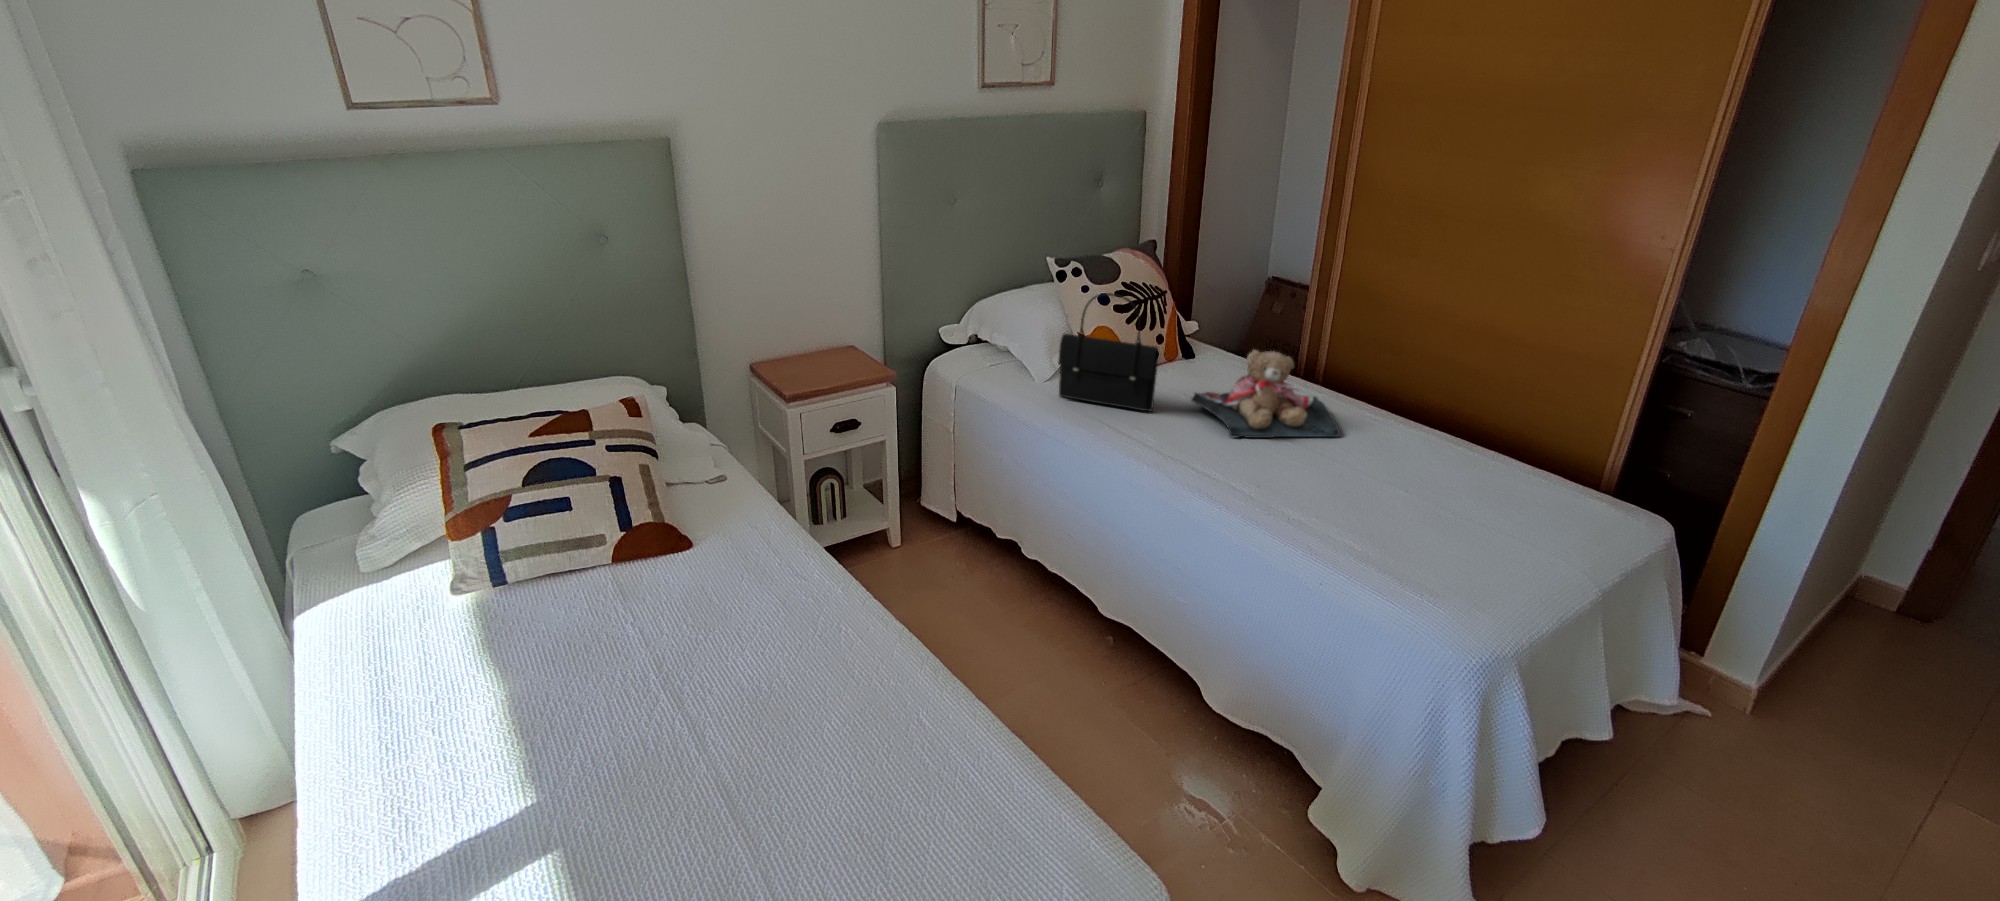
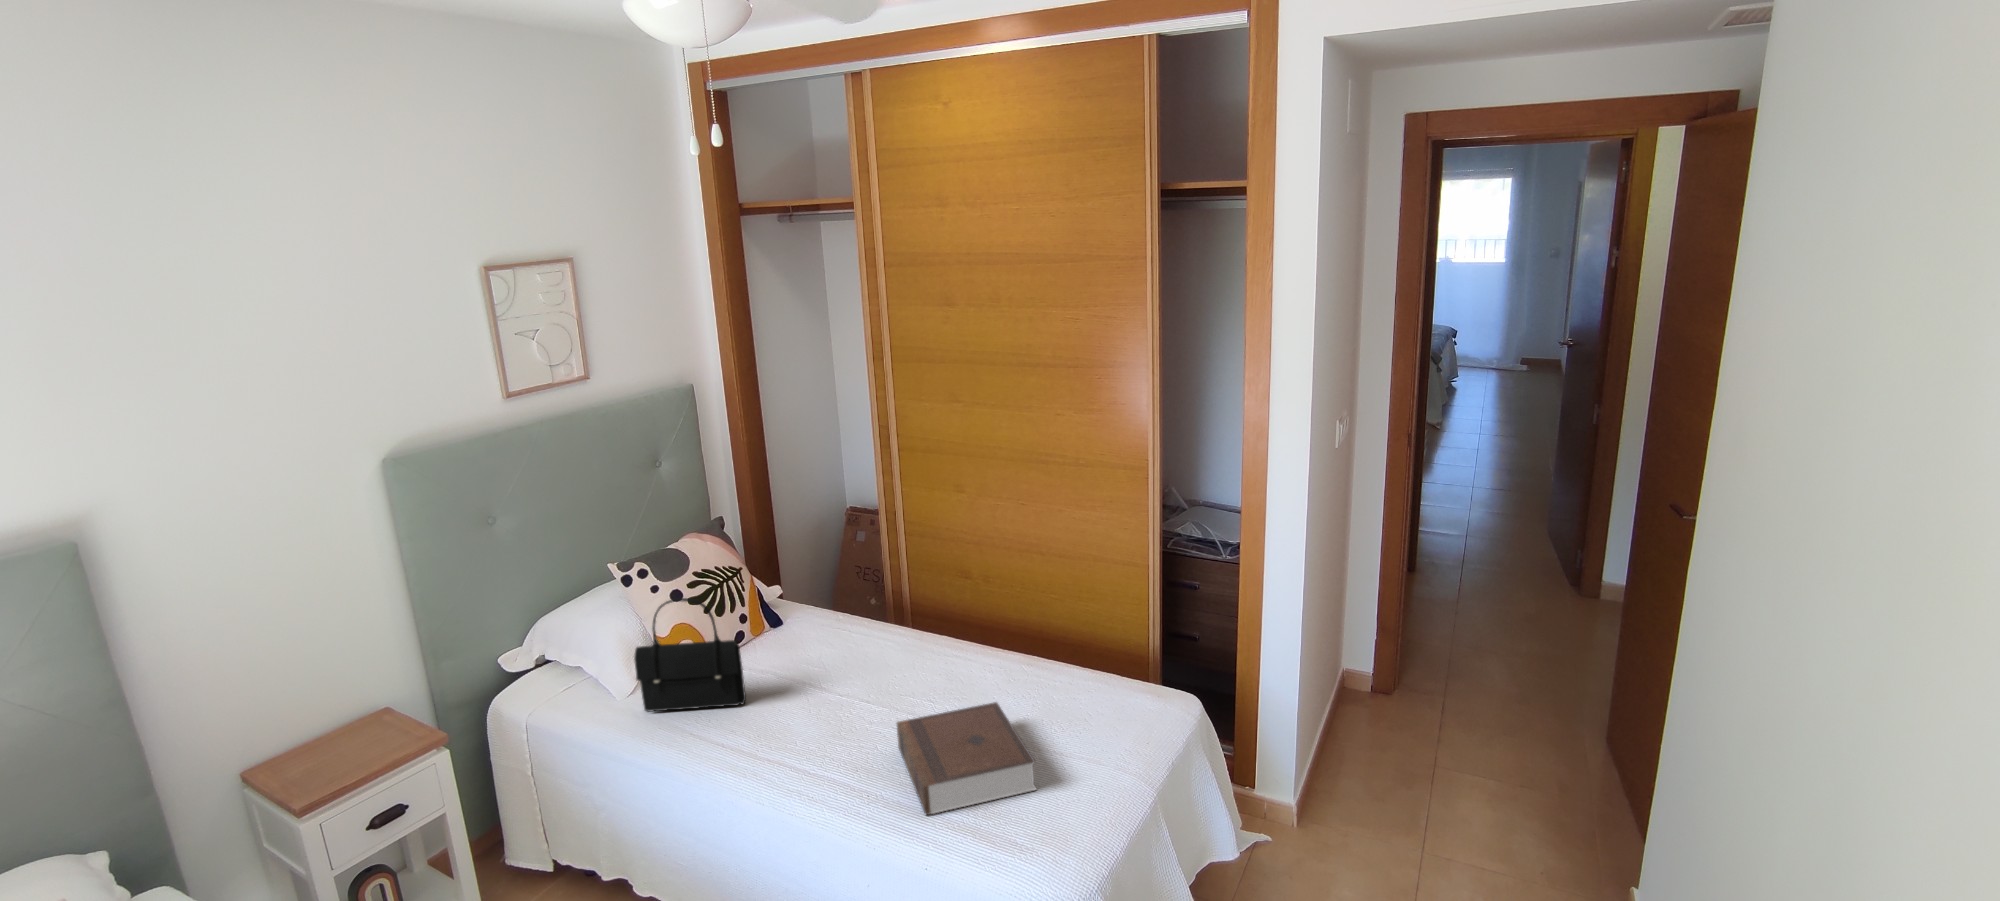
teddy bear: present [1192,350,1340,438] -> none [783,618,927,714]
book: none [1303,456,1465,558] -> present [897,702,1036,815]

